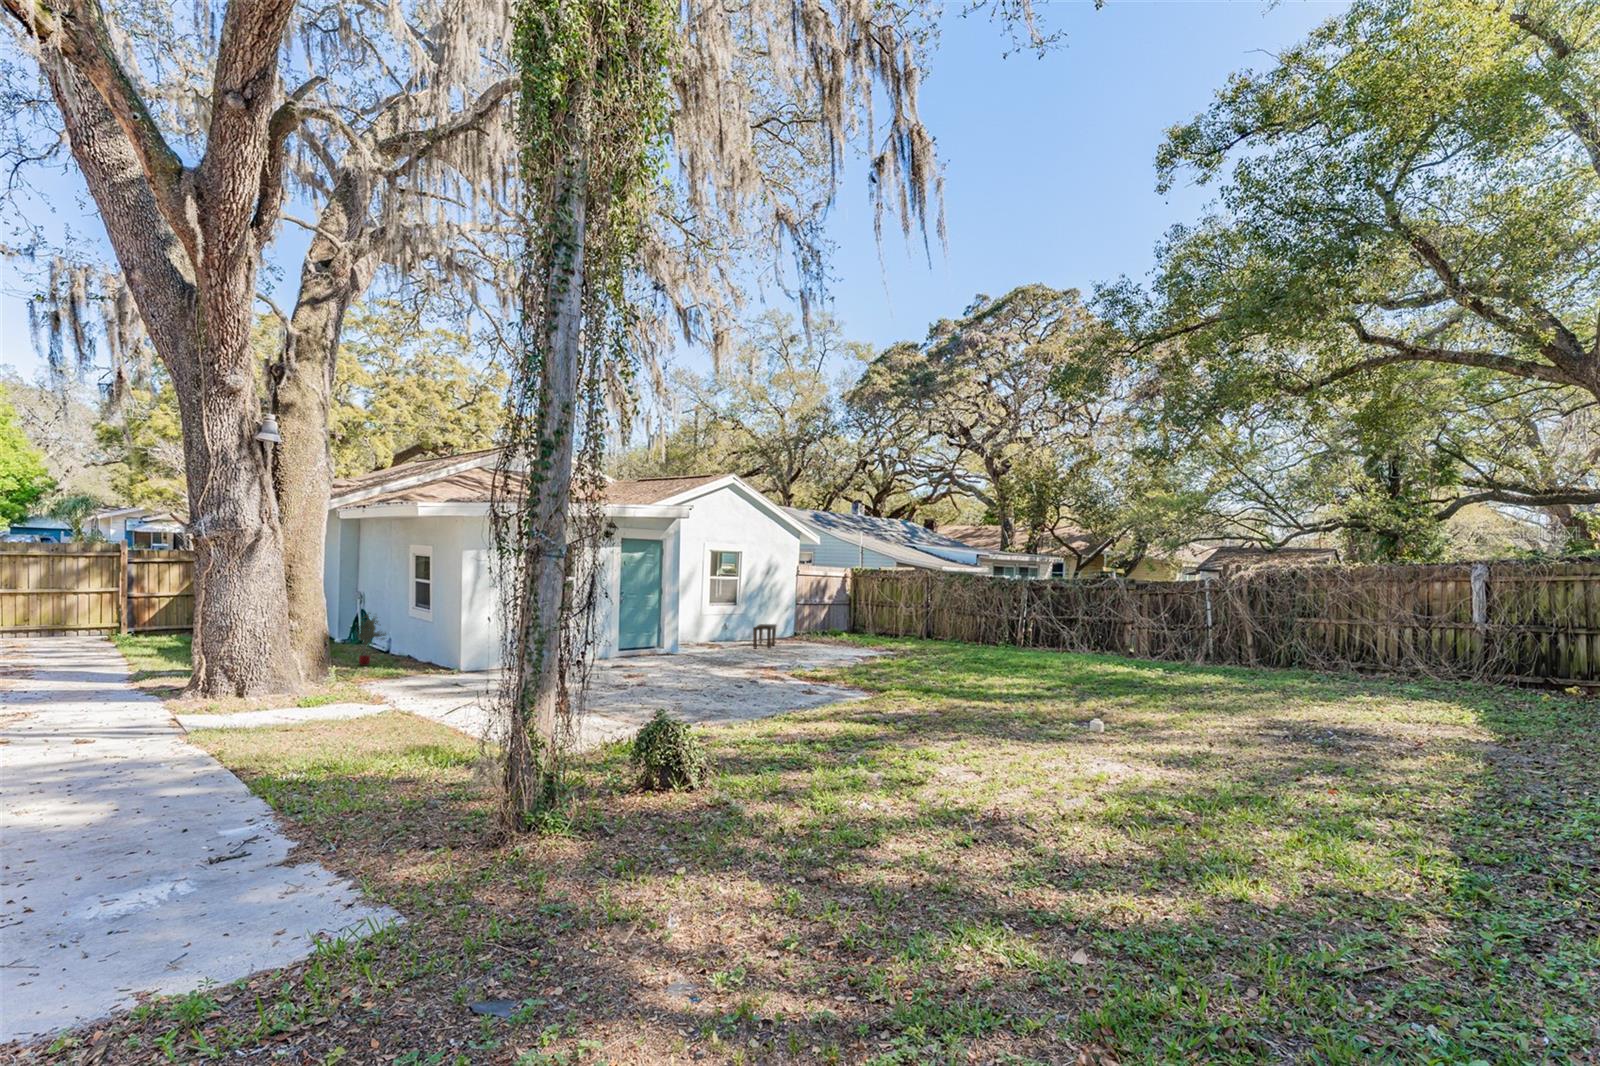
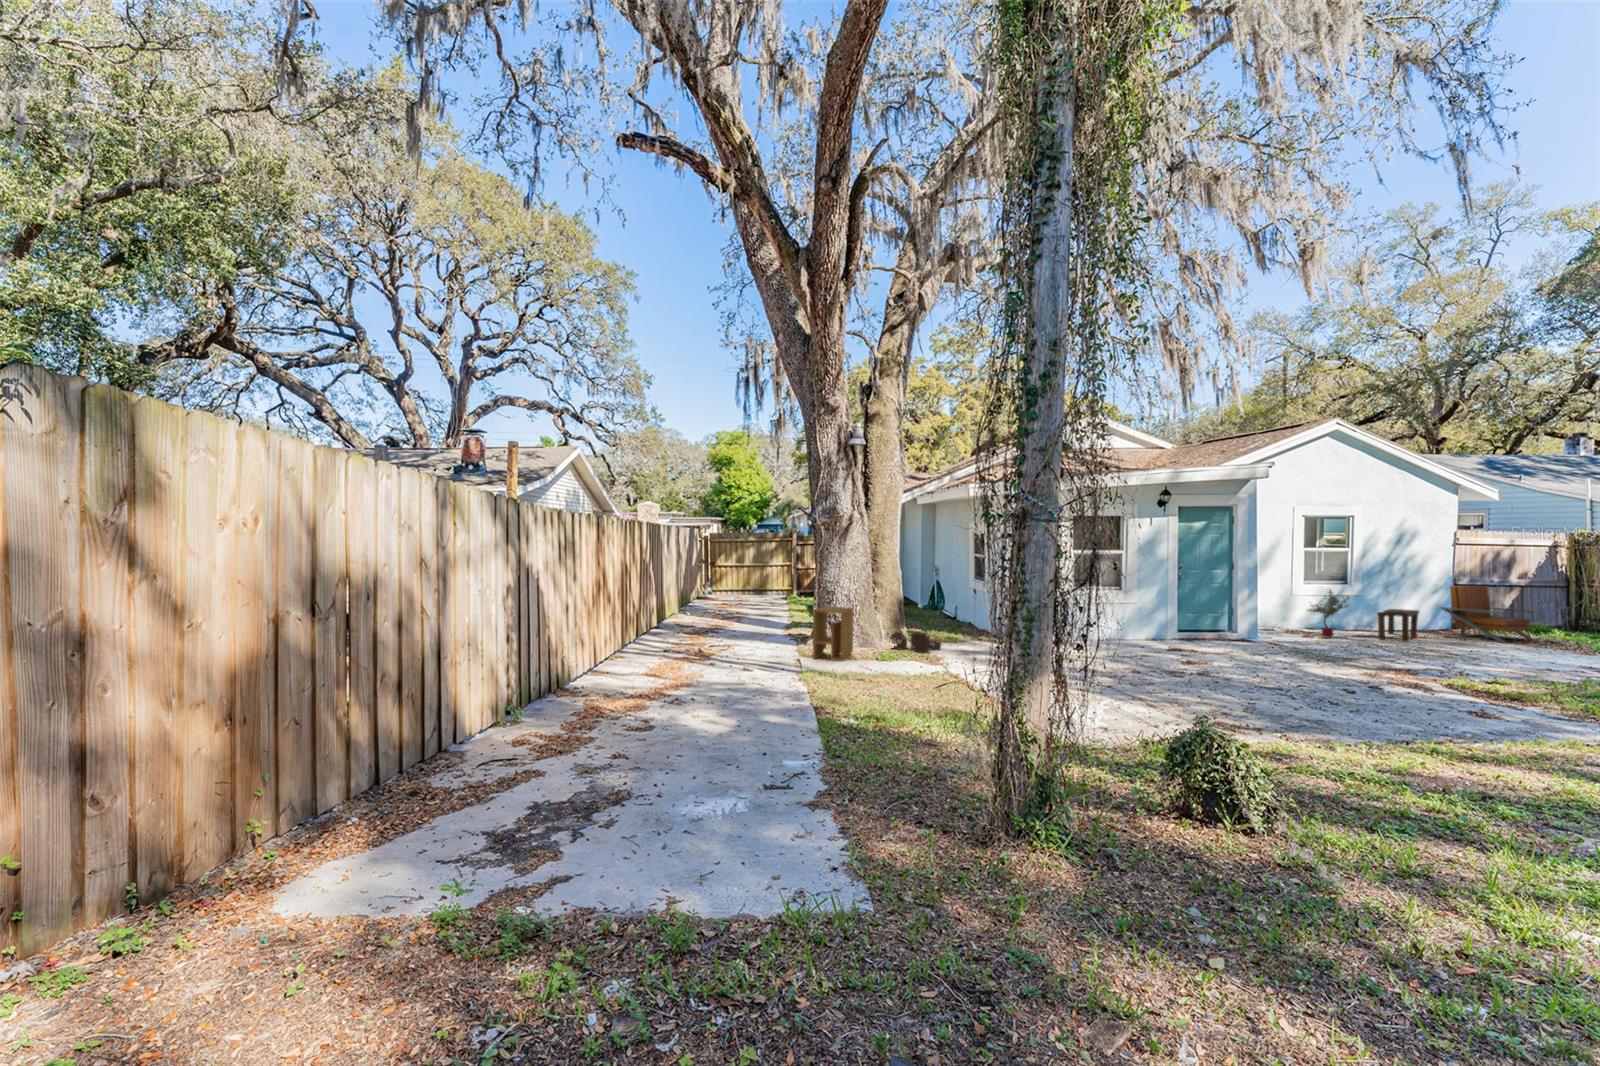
lounge chair: none [788,604,837,646] -> present [1441,586,1535,643]
potted tree: present [358,614,386,666] -> present [1308,590,1350,638]
side table: none [182,650,251,723] -> present [813,607,853,661]
woven basket: none [297,673,371,699] -> present [890,632,941,653]

